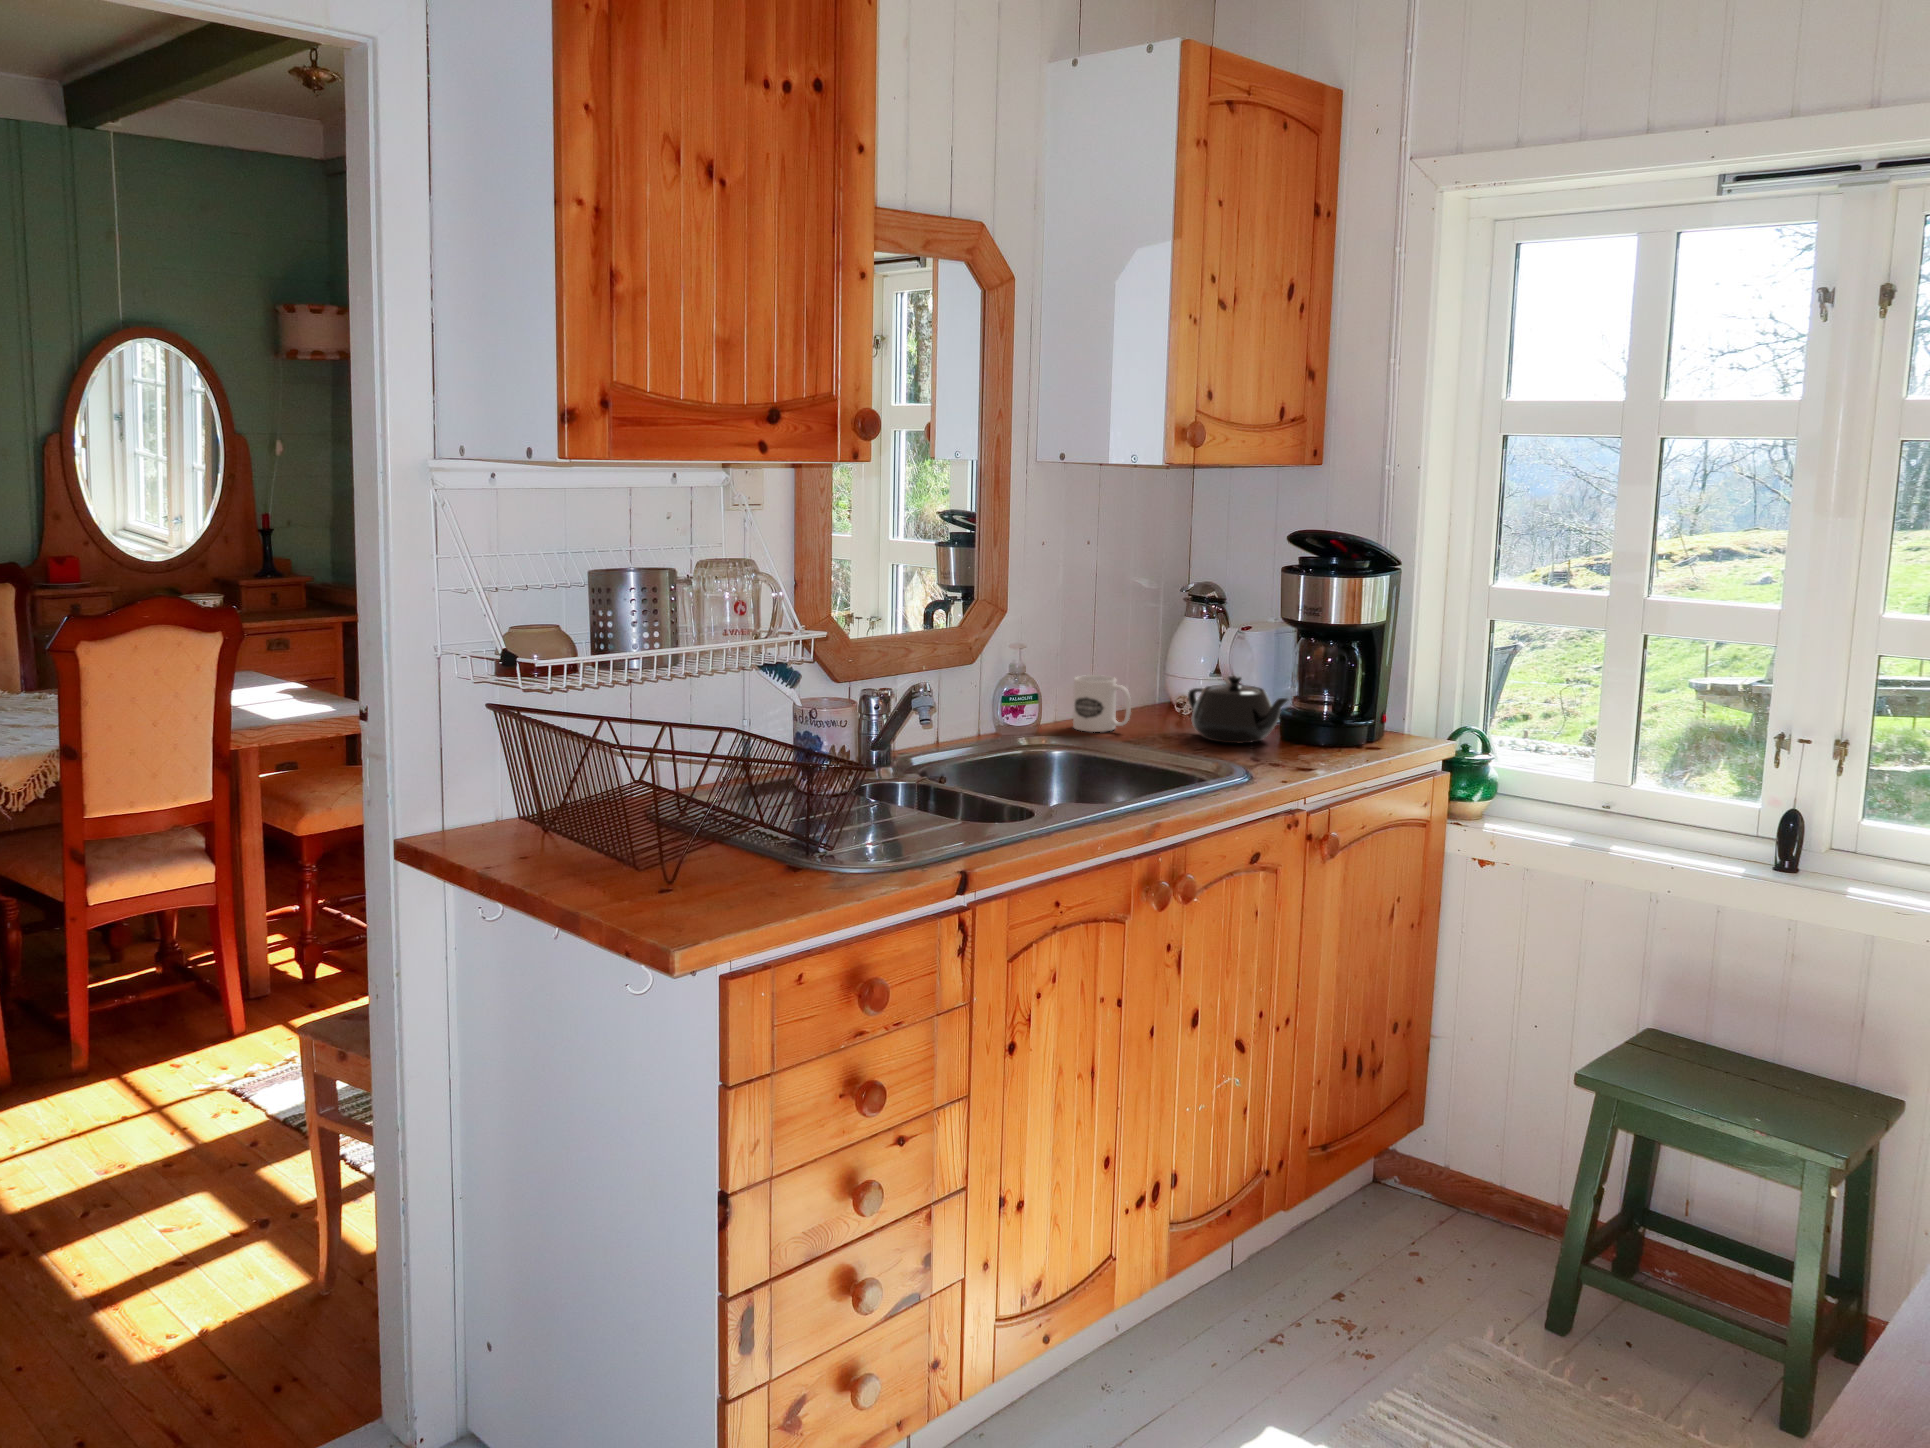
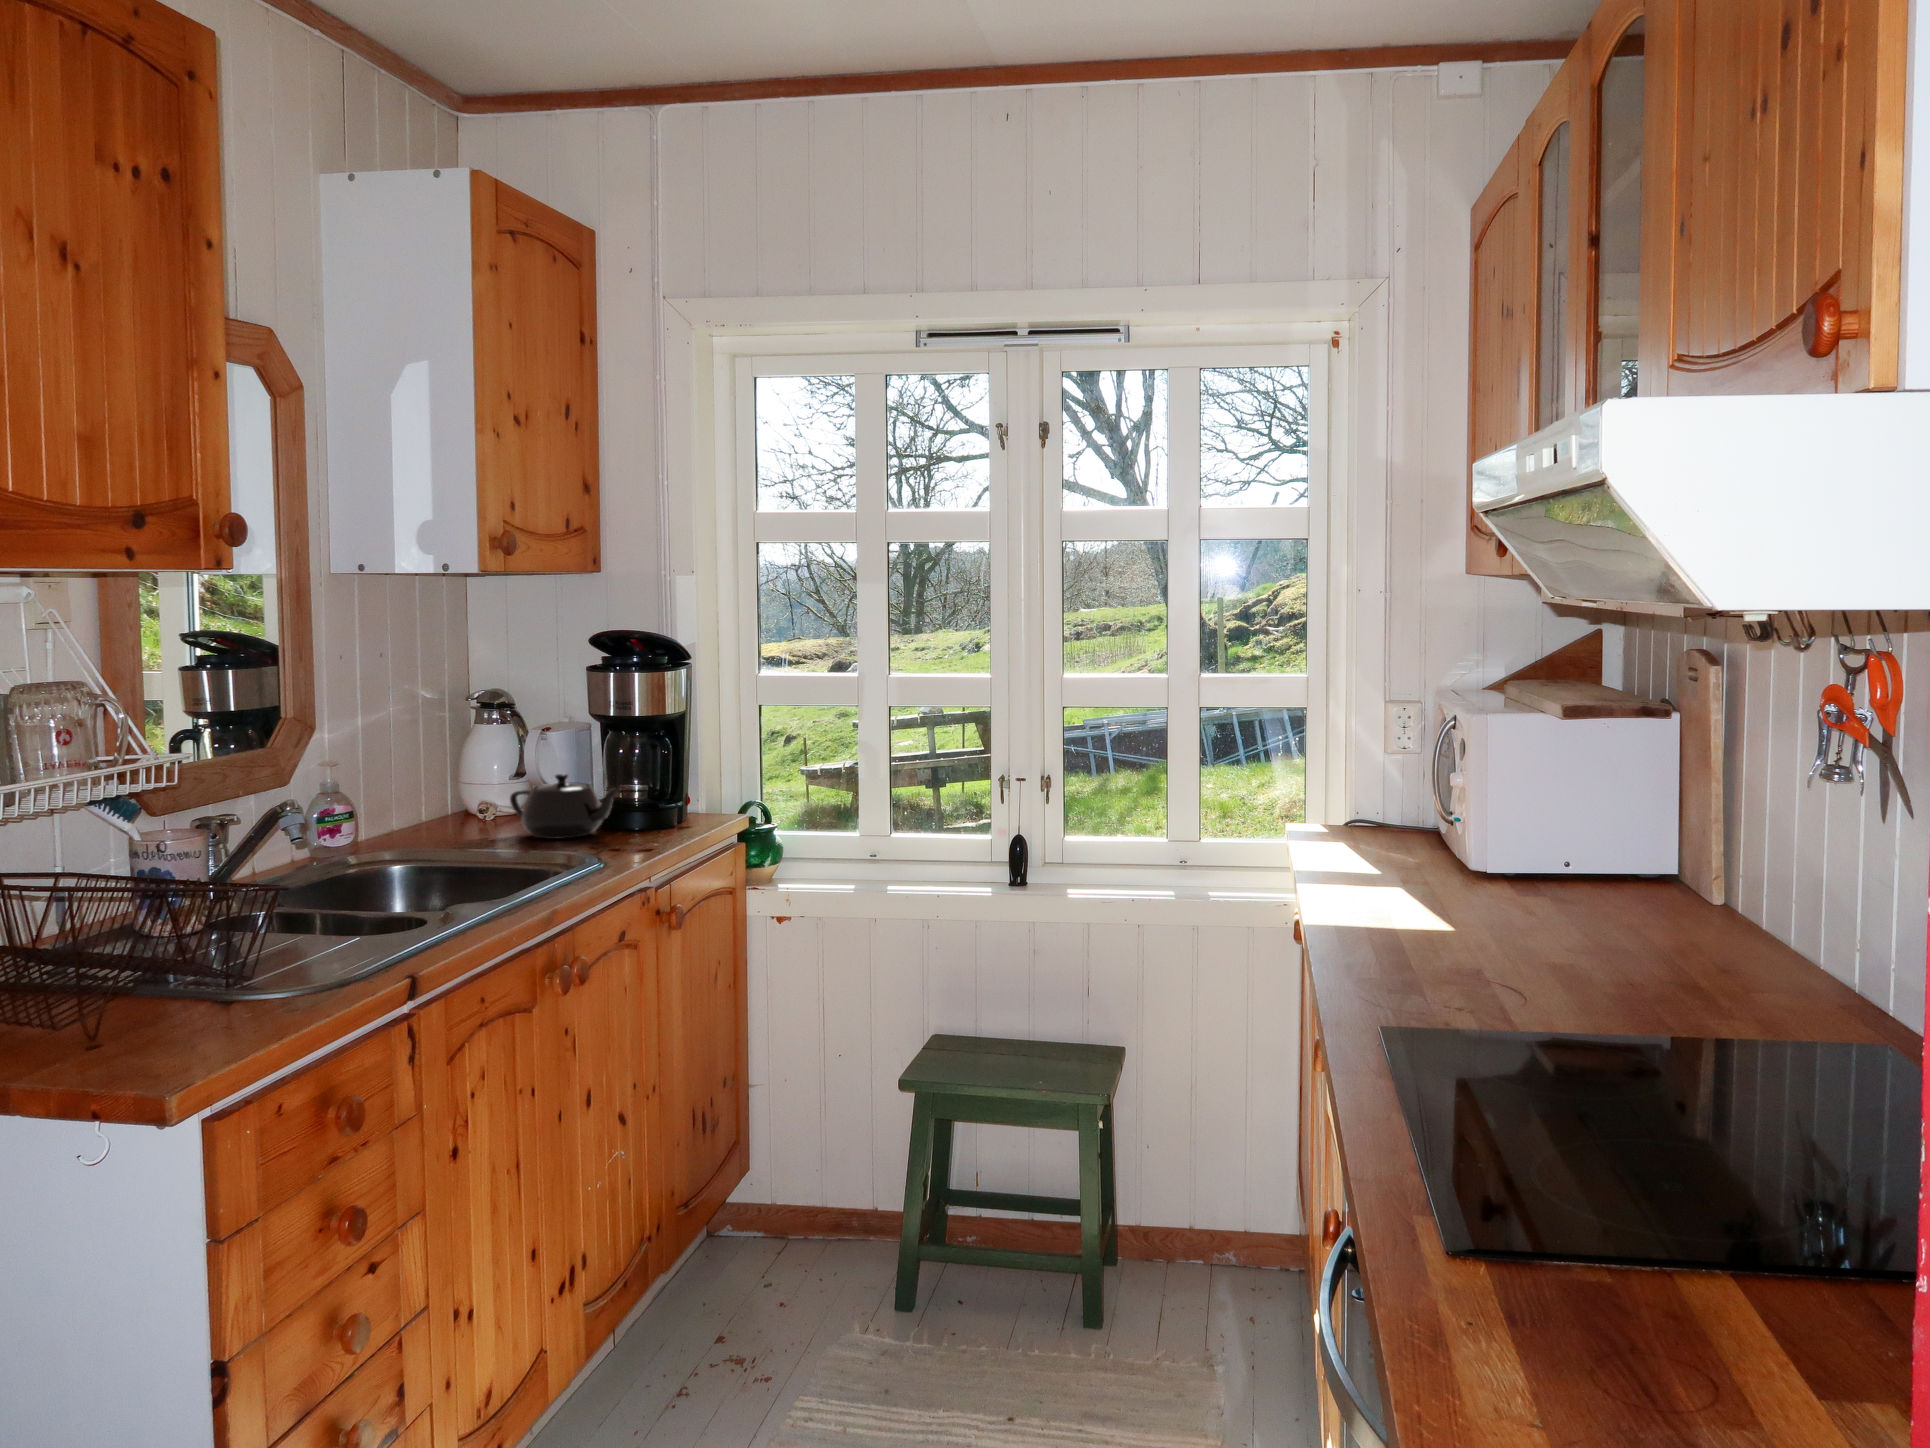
mug: present [1073,675,1131,732] -> none [389,789,457,848]

